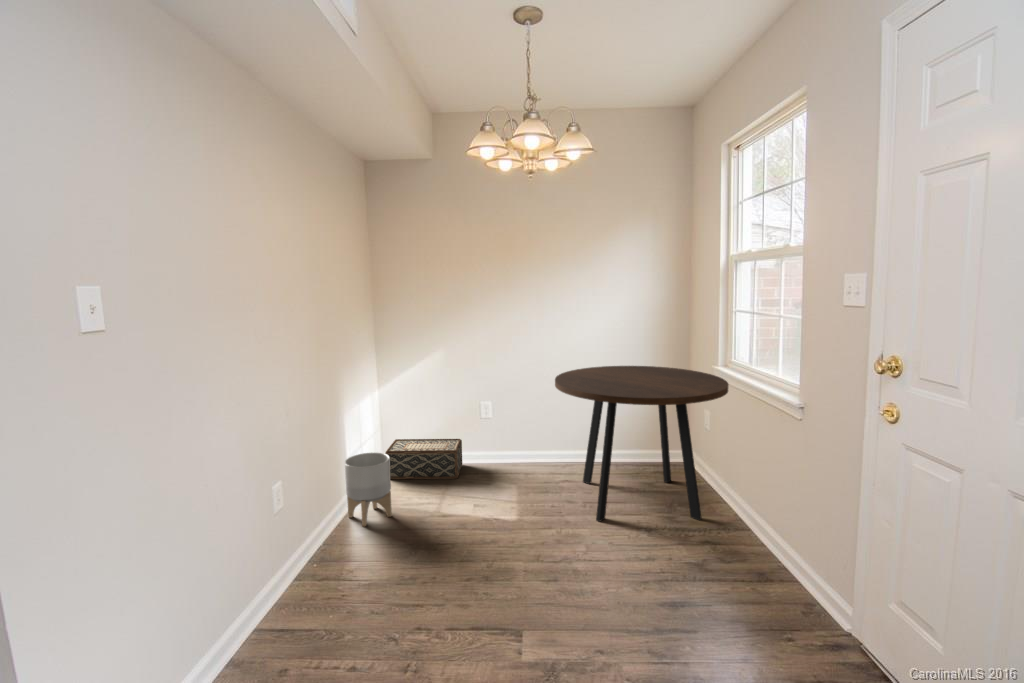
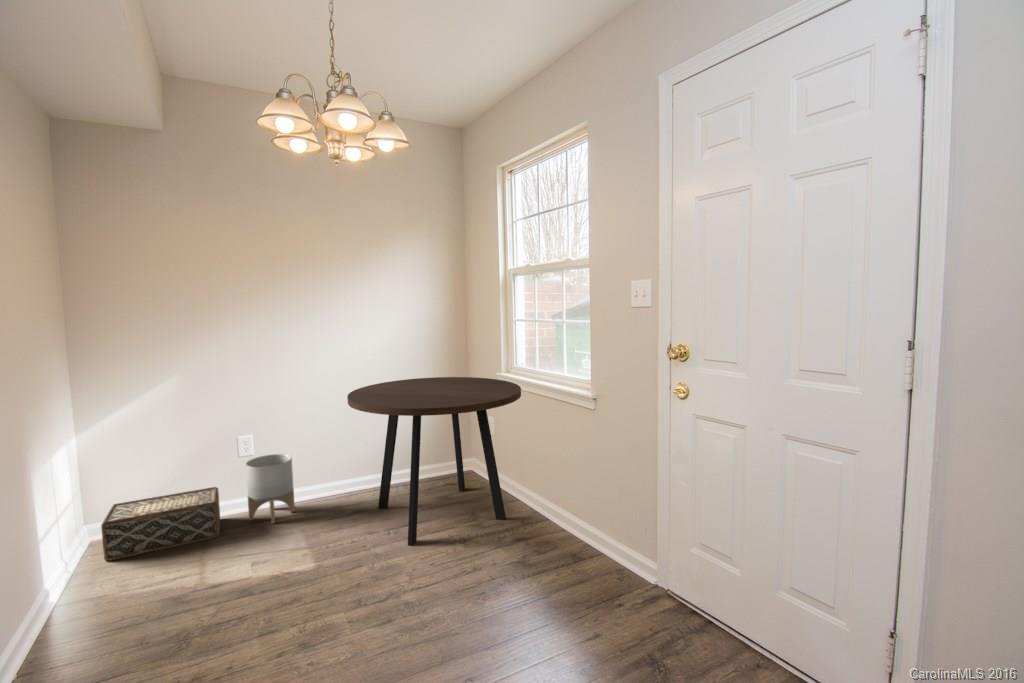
planter: present [345,453,392,526] -> present [246,454,295,524]

